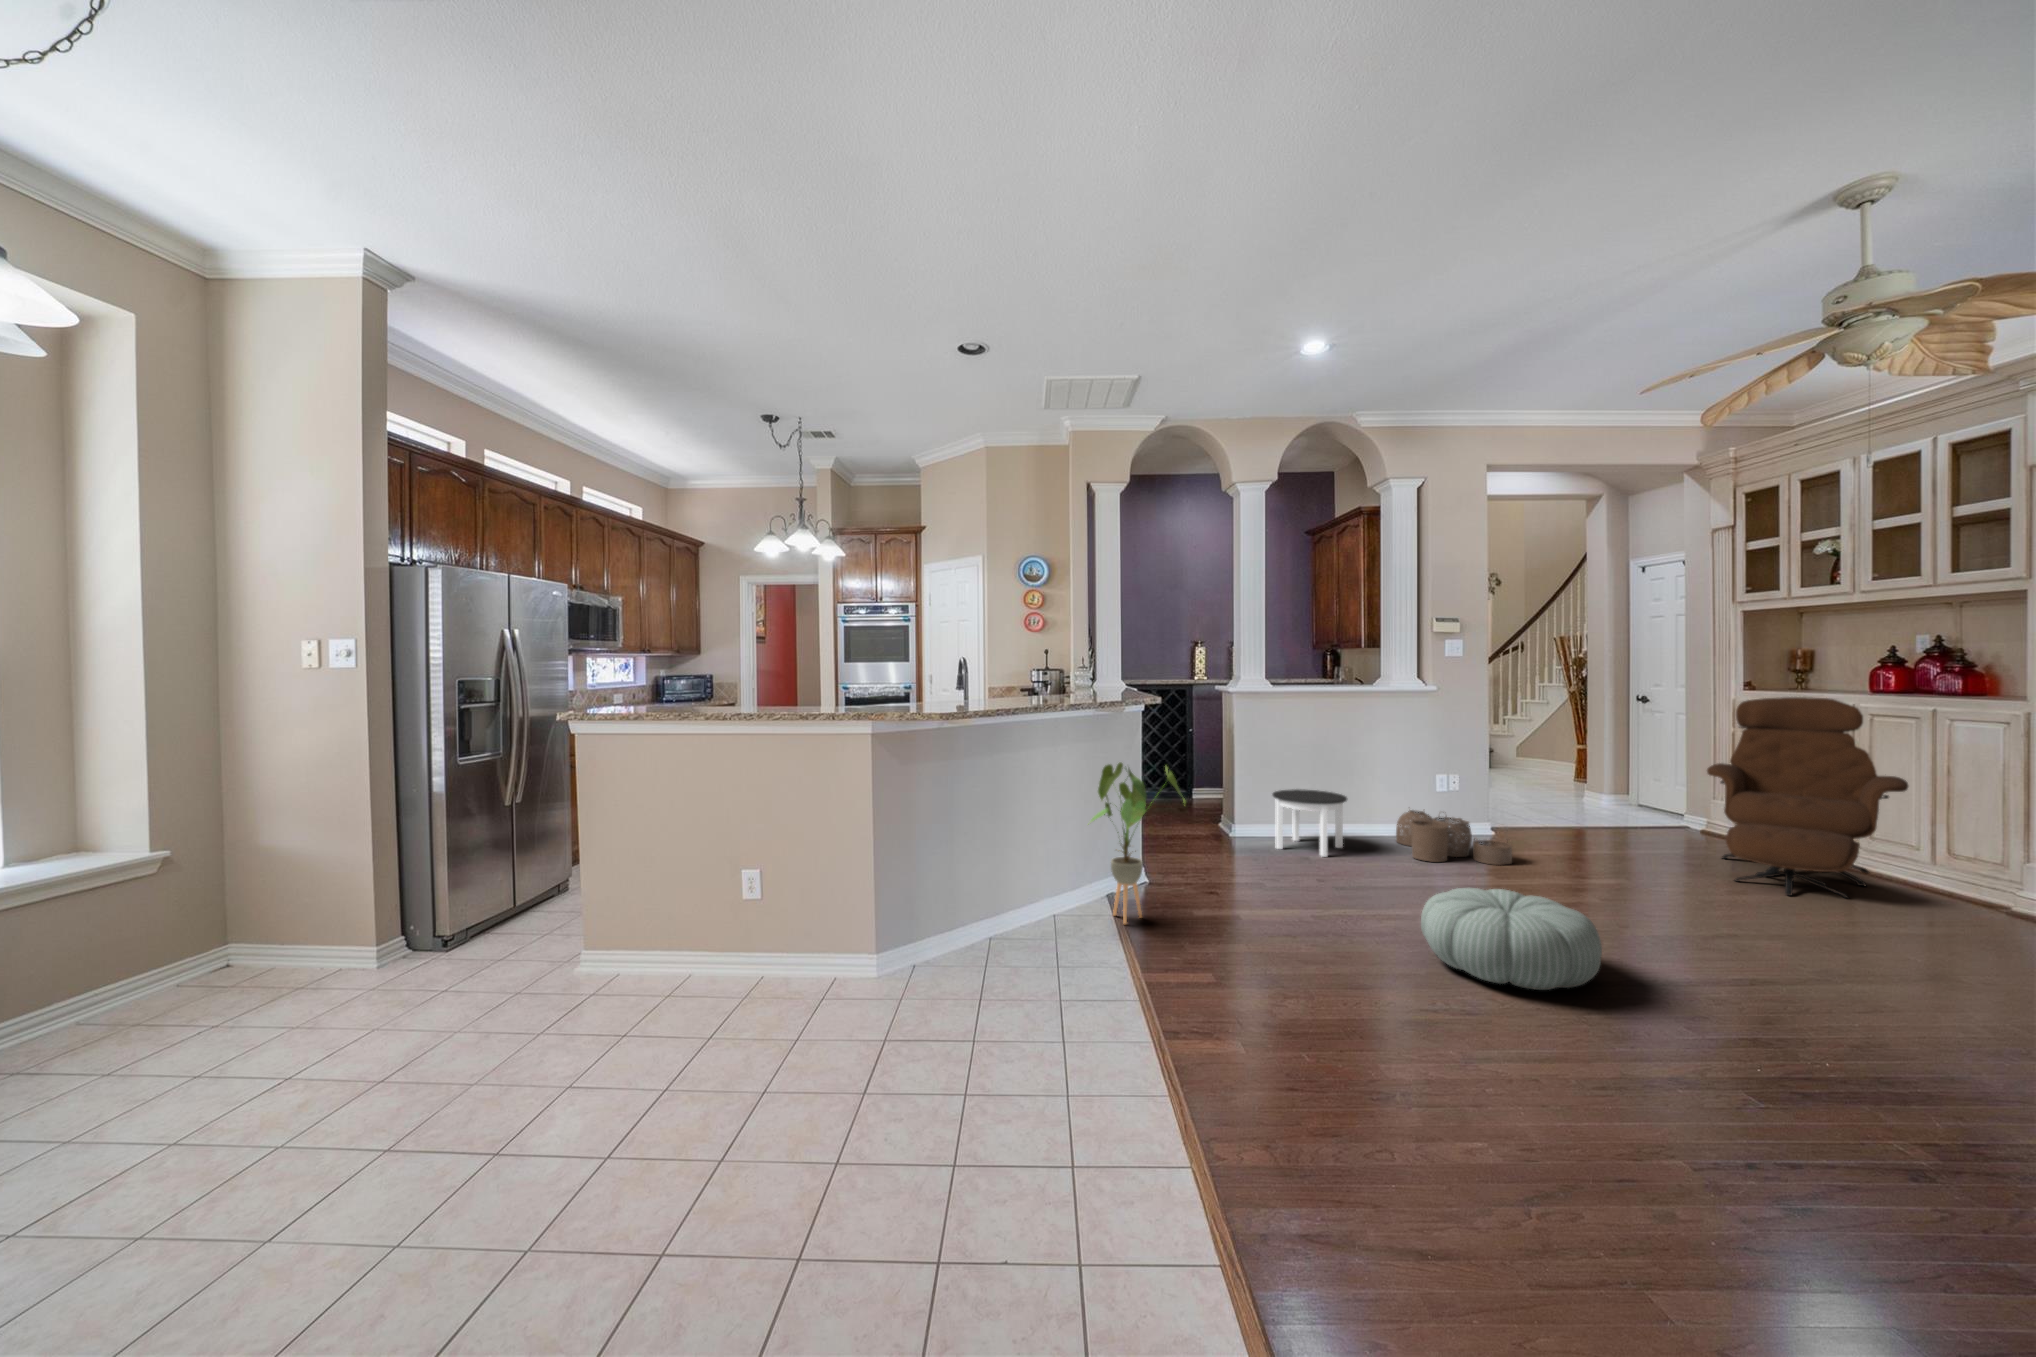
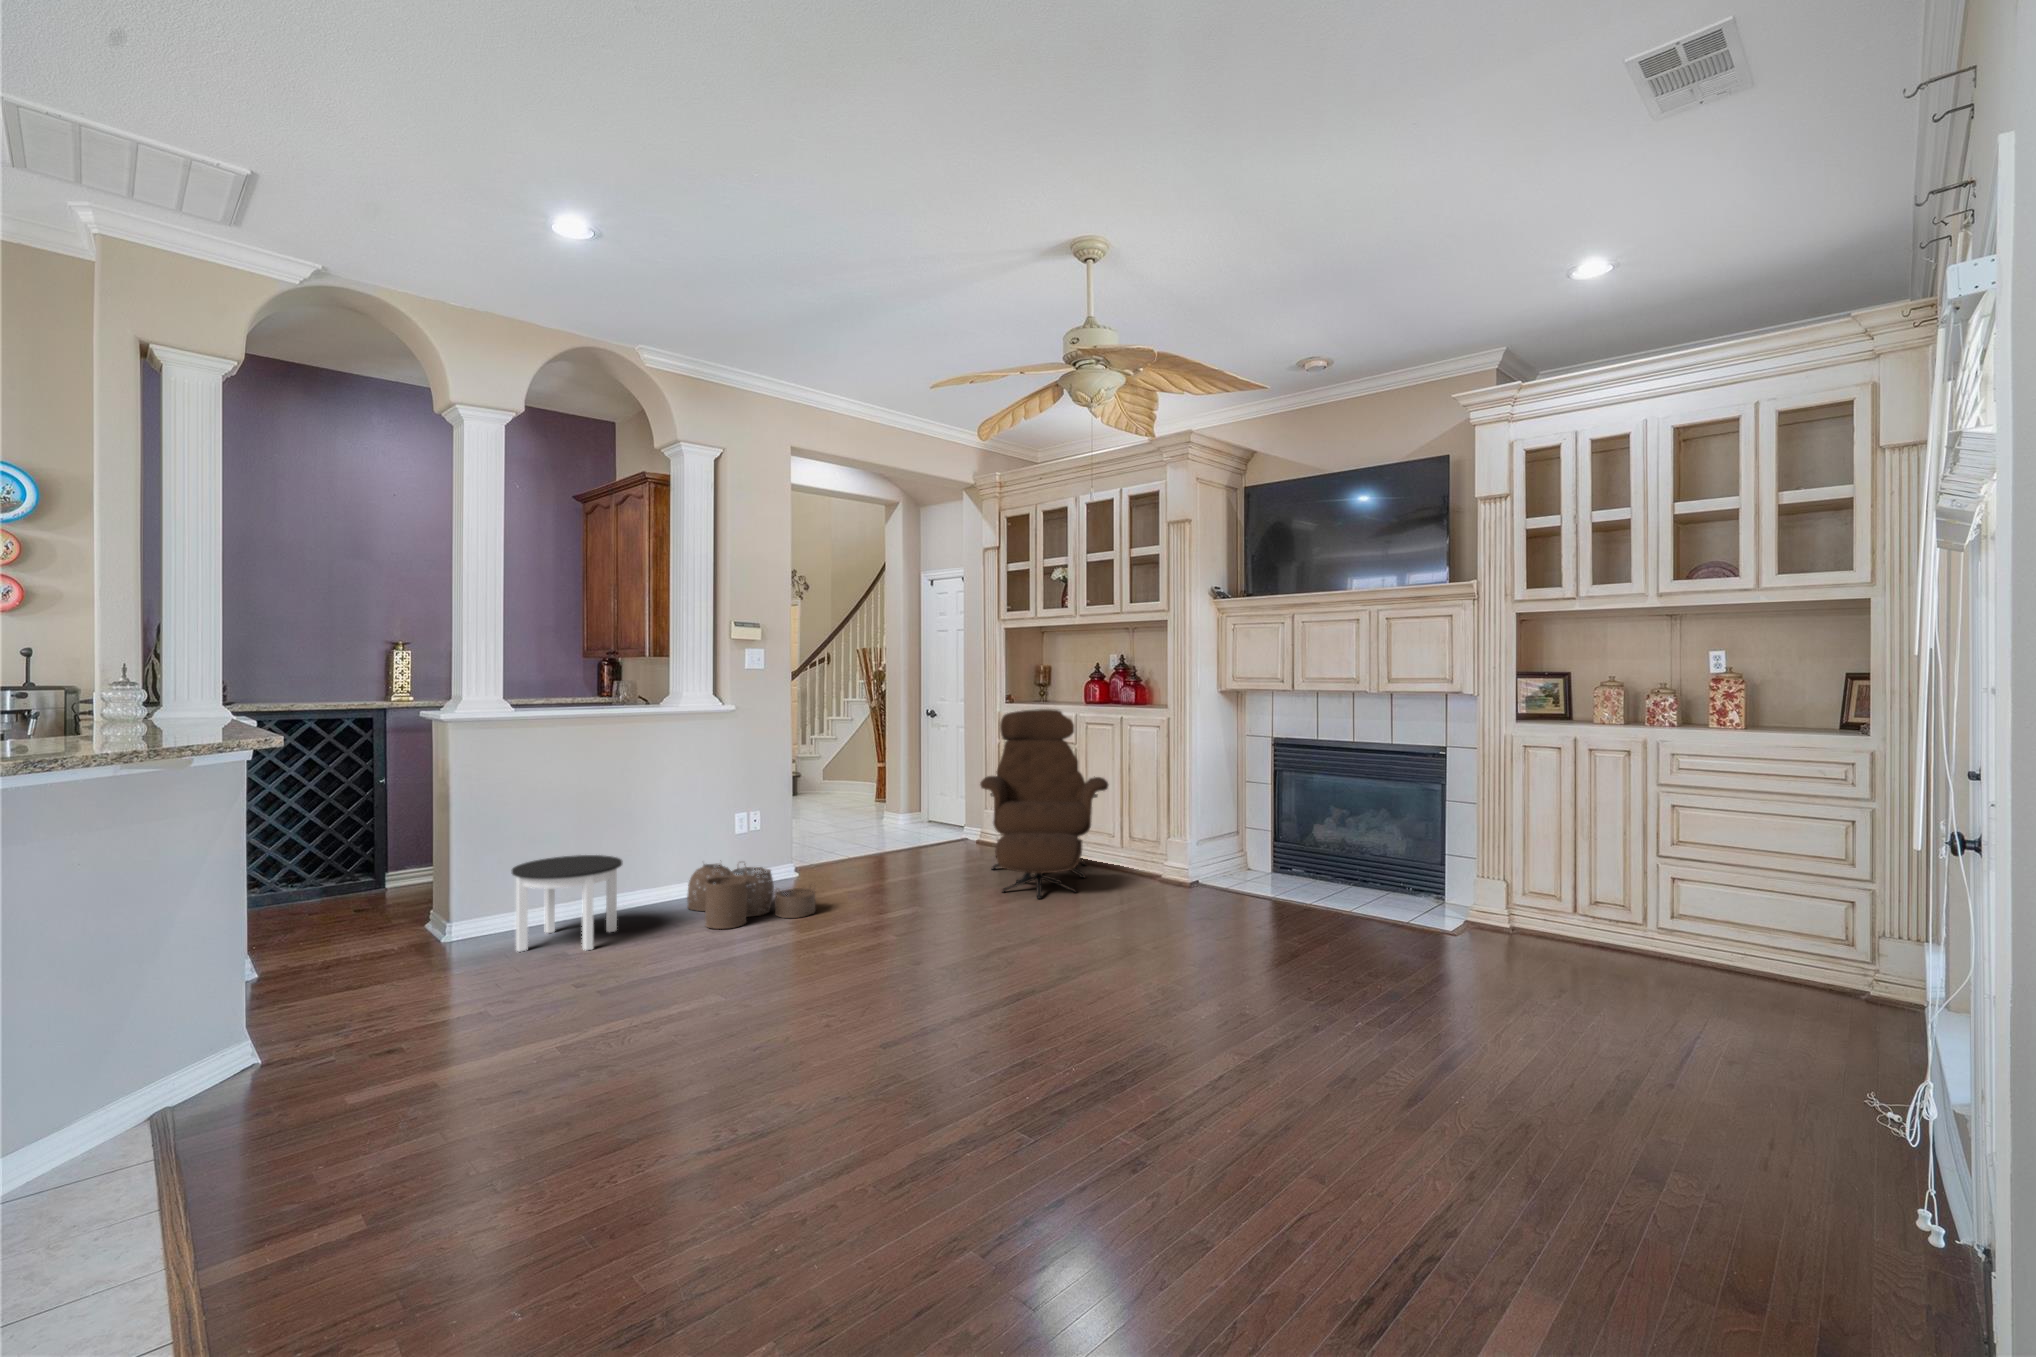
house plant: present [1091,762,1185,924] -> none [76,859,326,1178]
pouf: present [1421,888,1602,990] -> none [707,958,900,1087]

